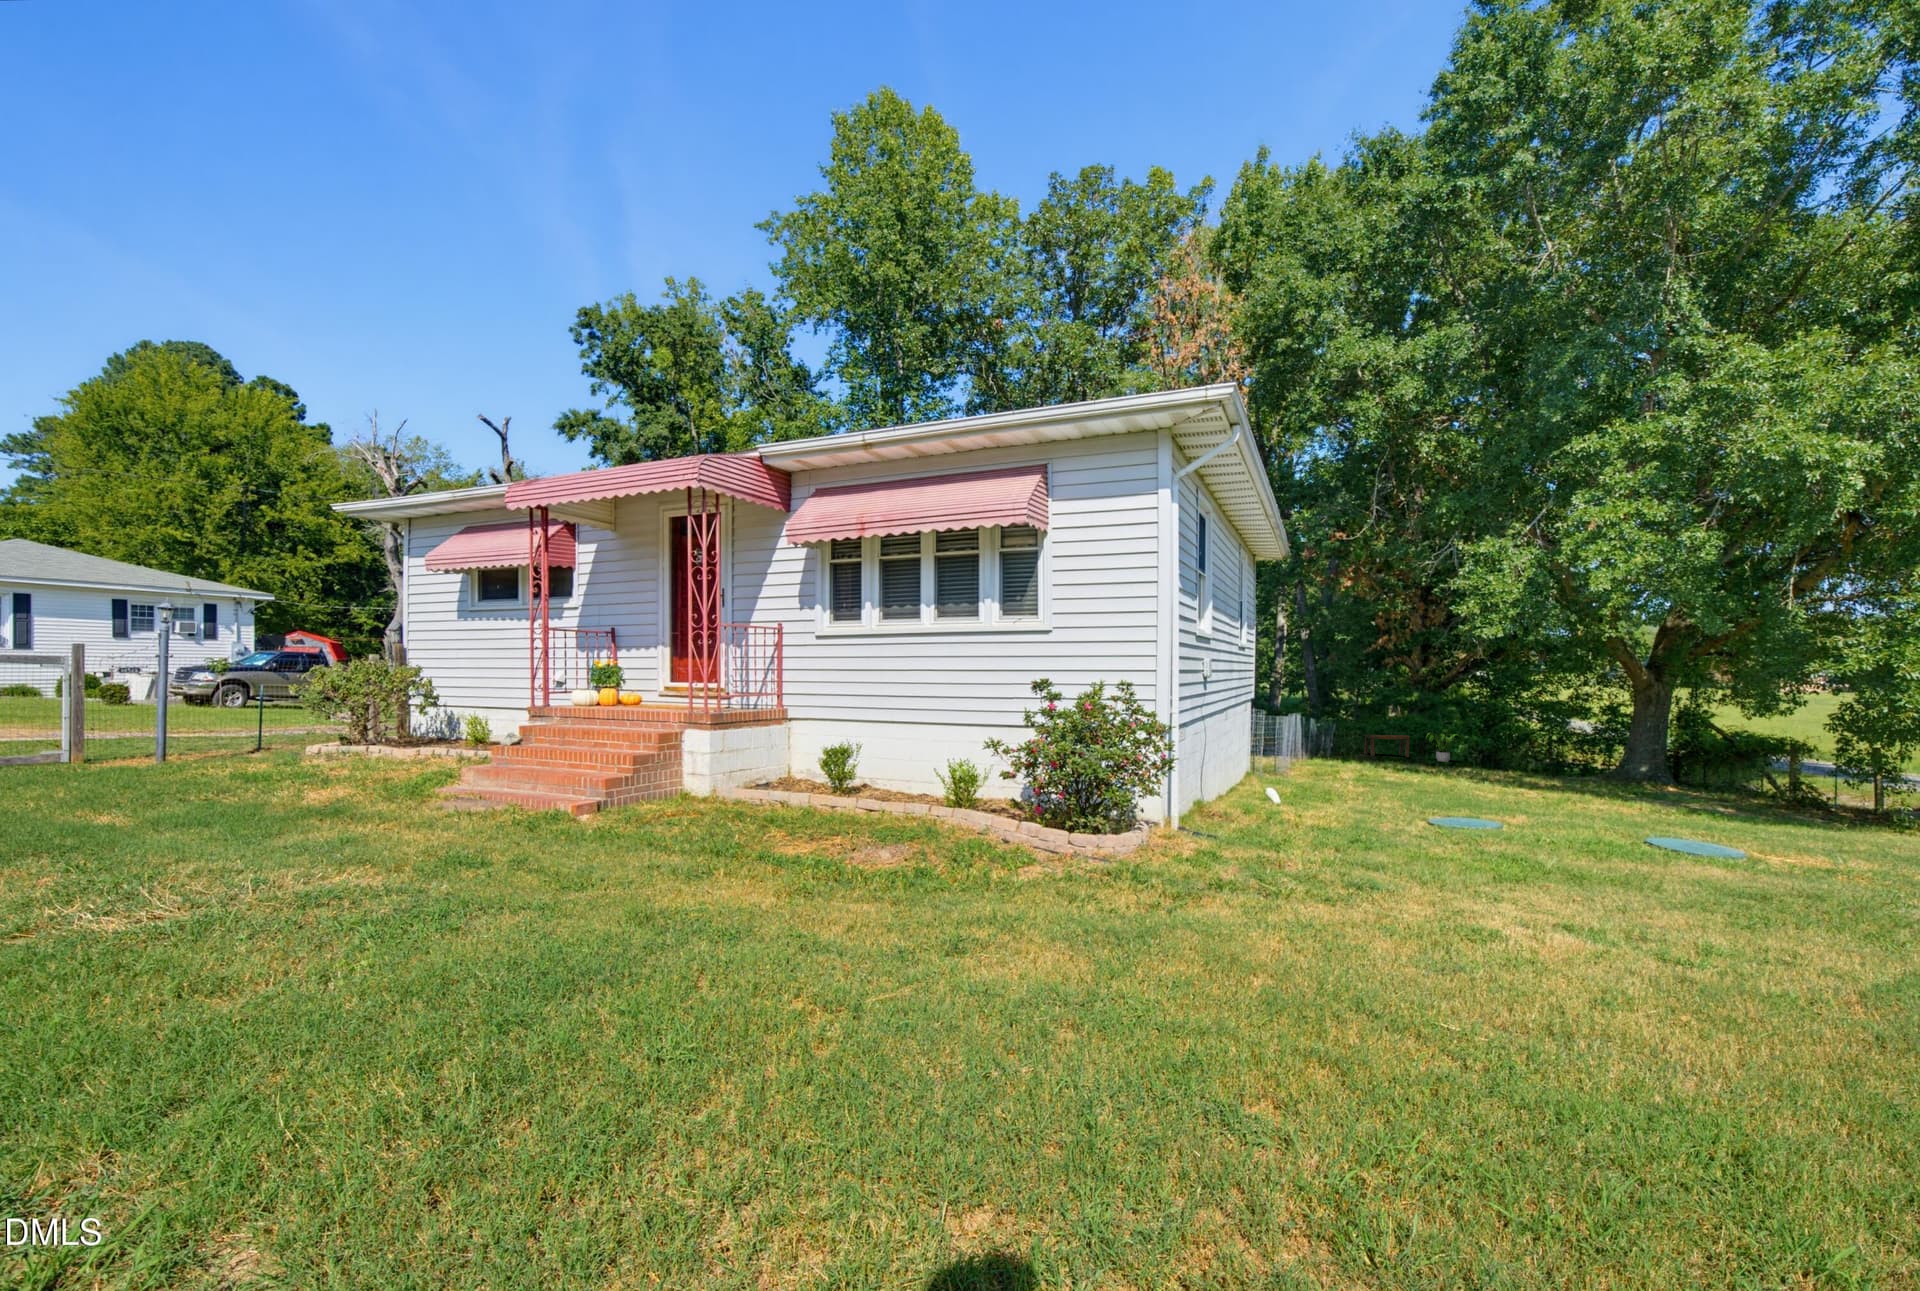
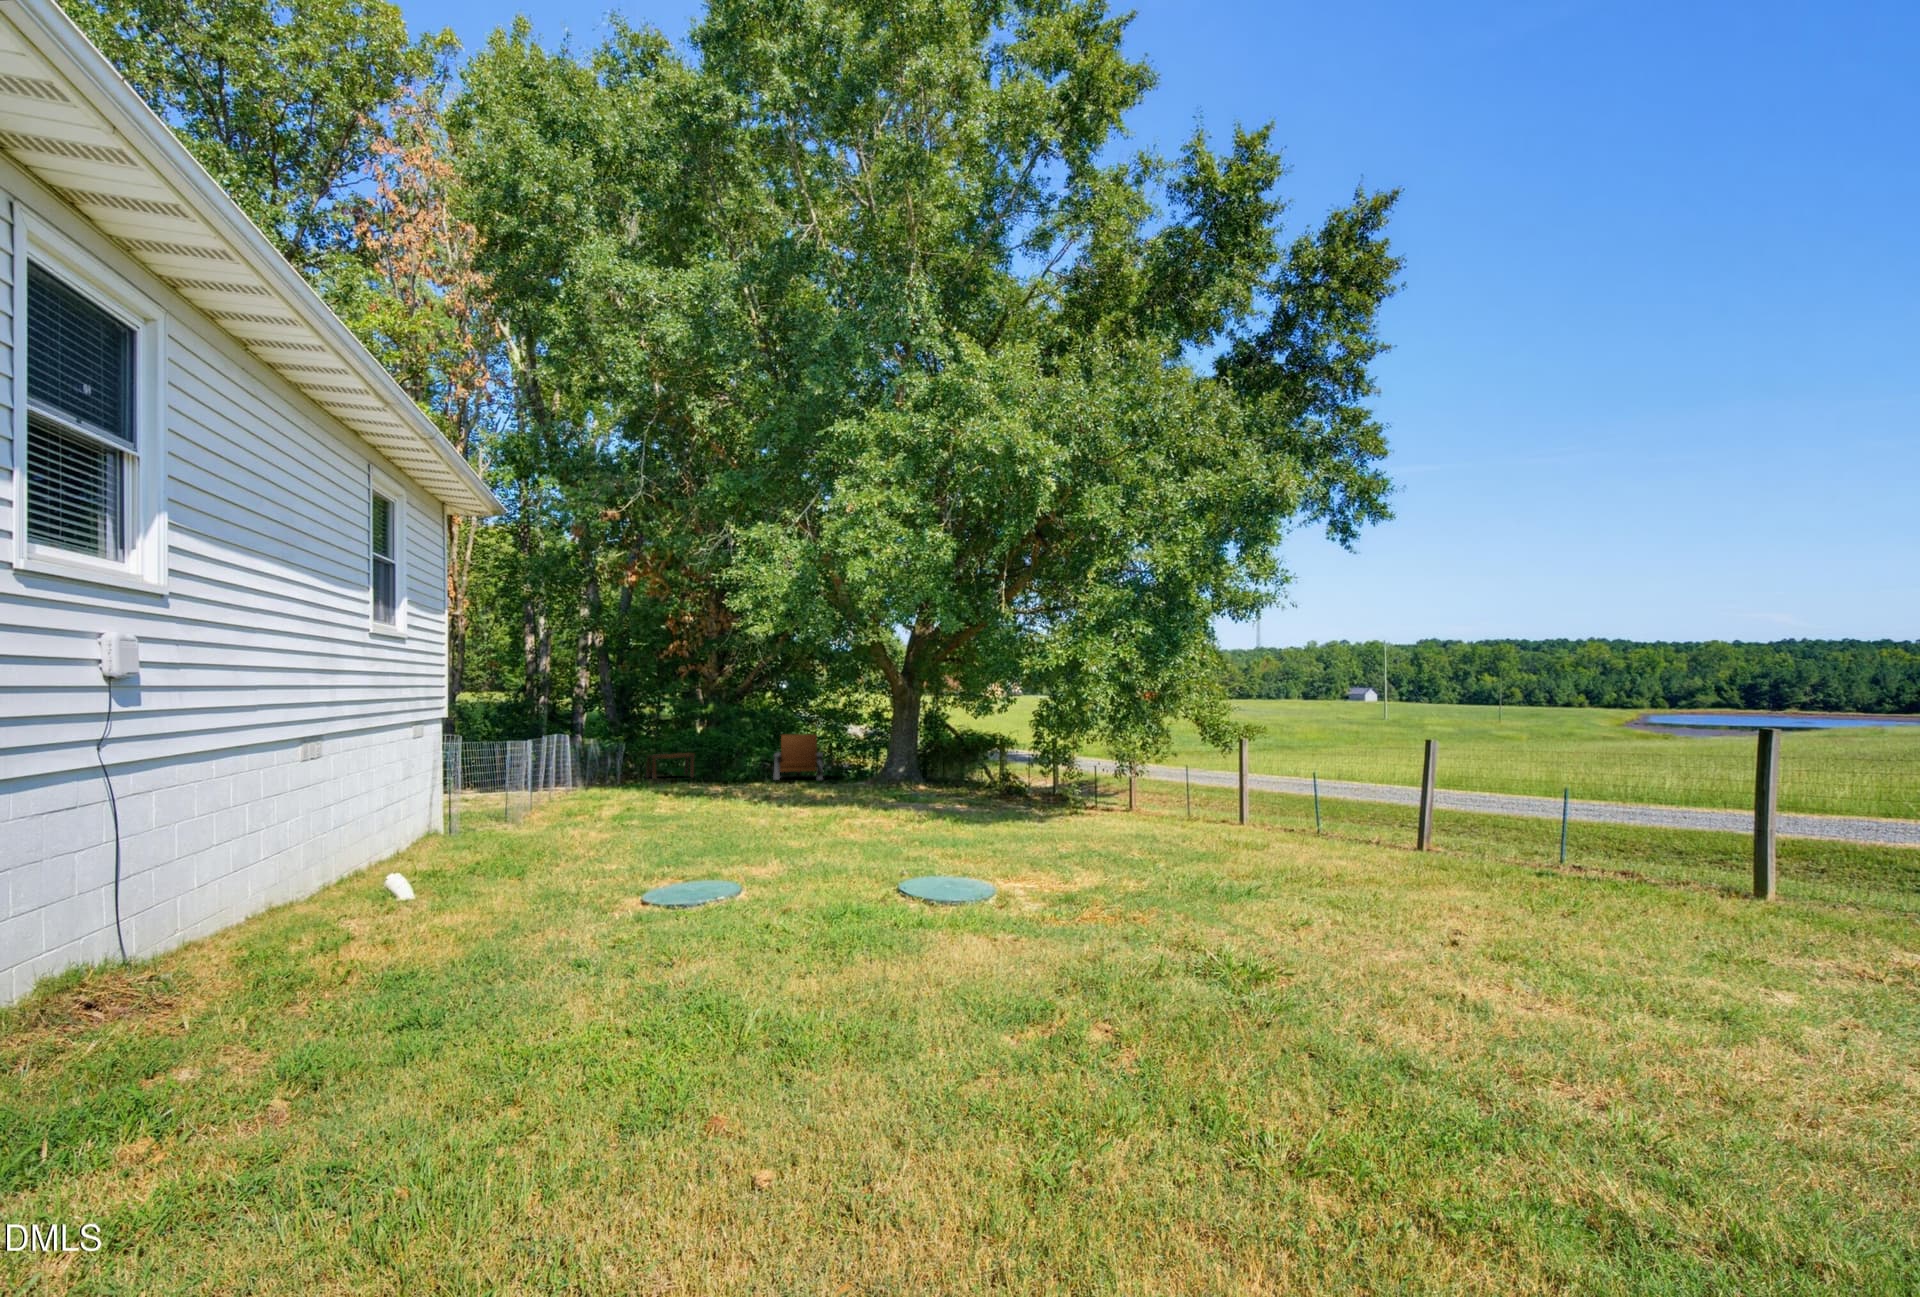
lounge chair: none [1490,724,1546,771] -> present [773,734,823,780]
potted plant: present [1426,733,1463,762] -> none [711,748,748,779]

